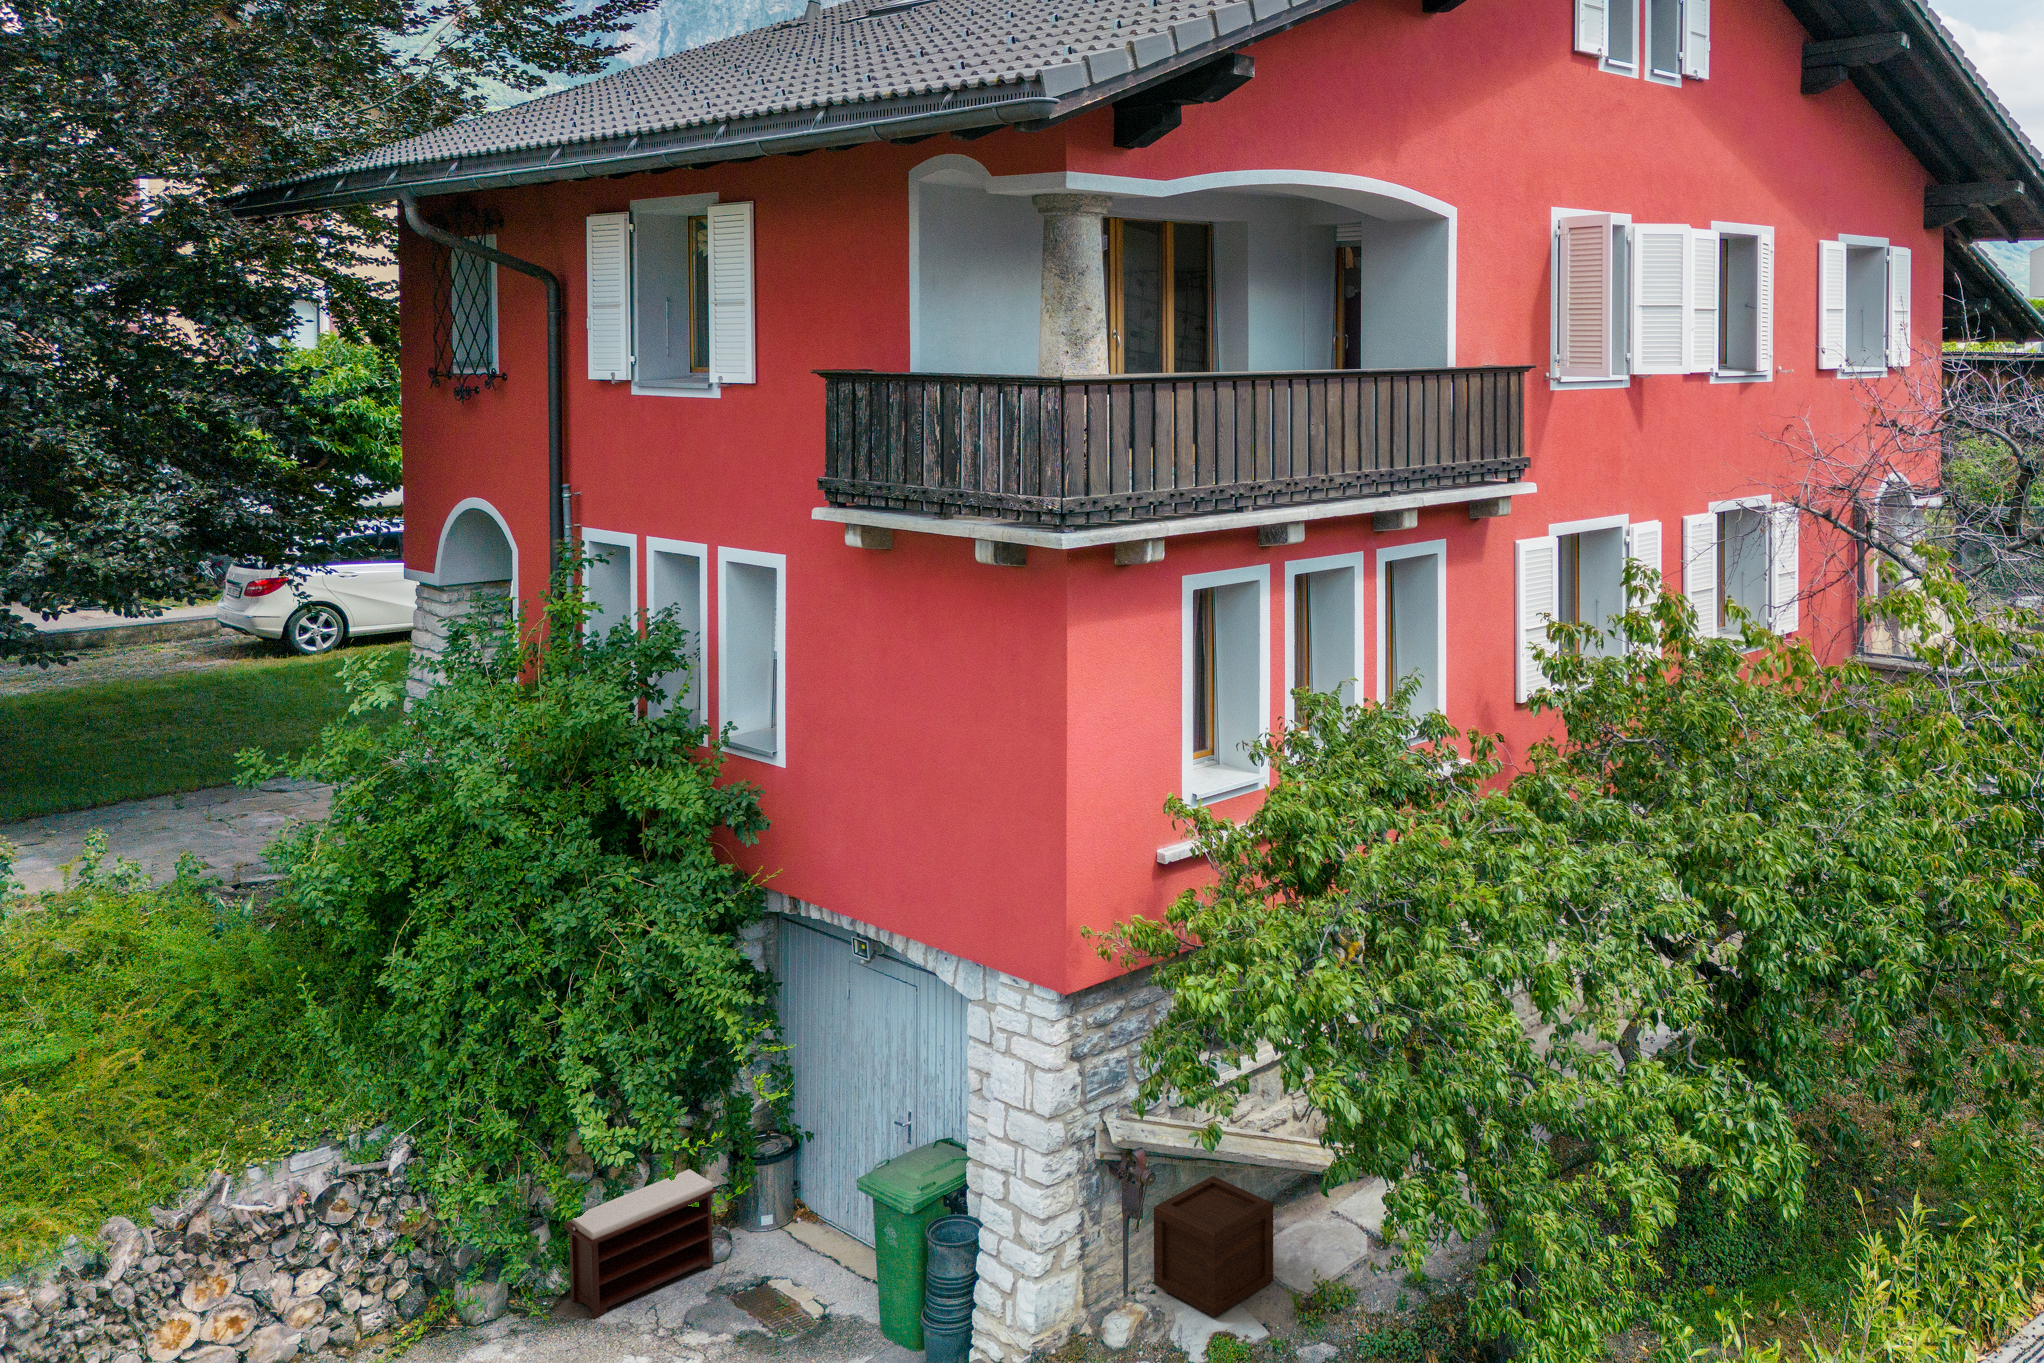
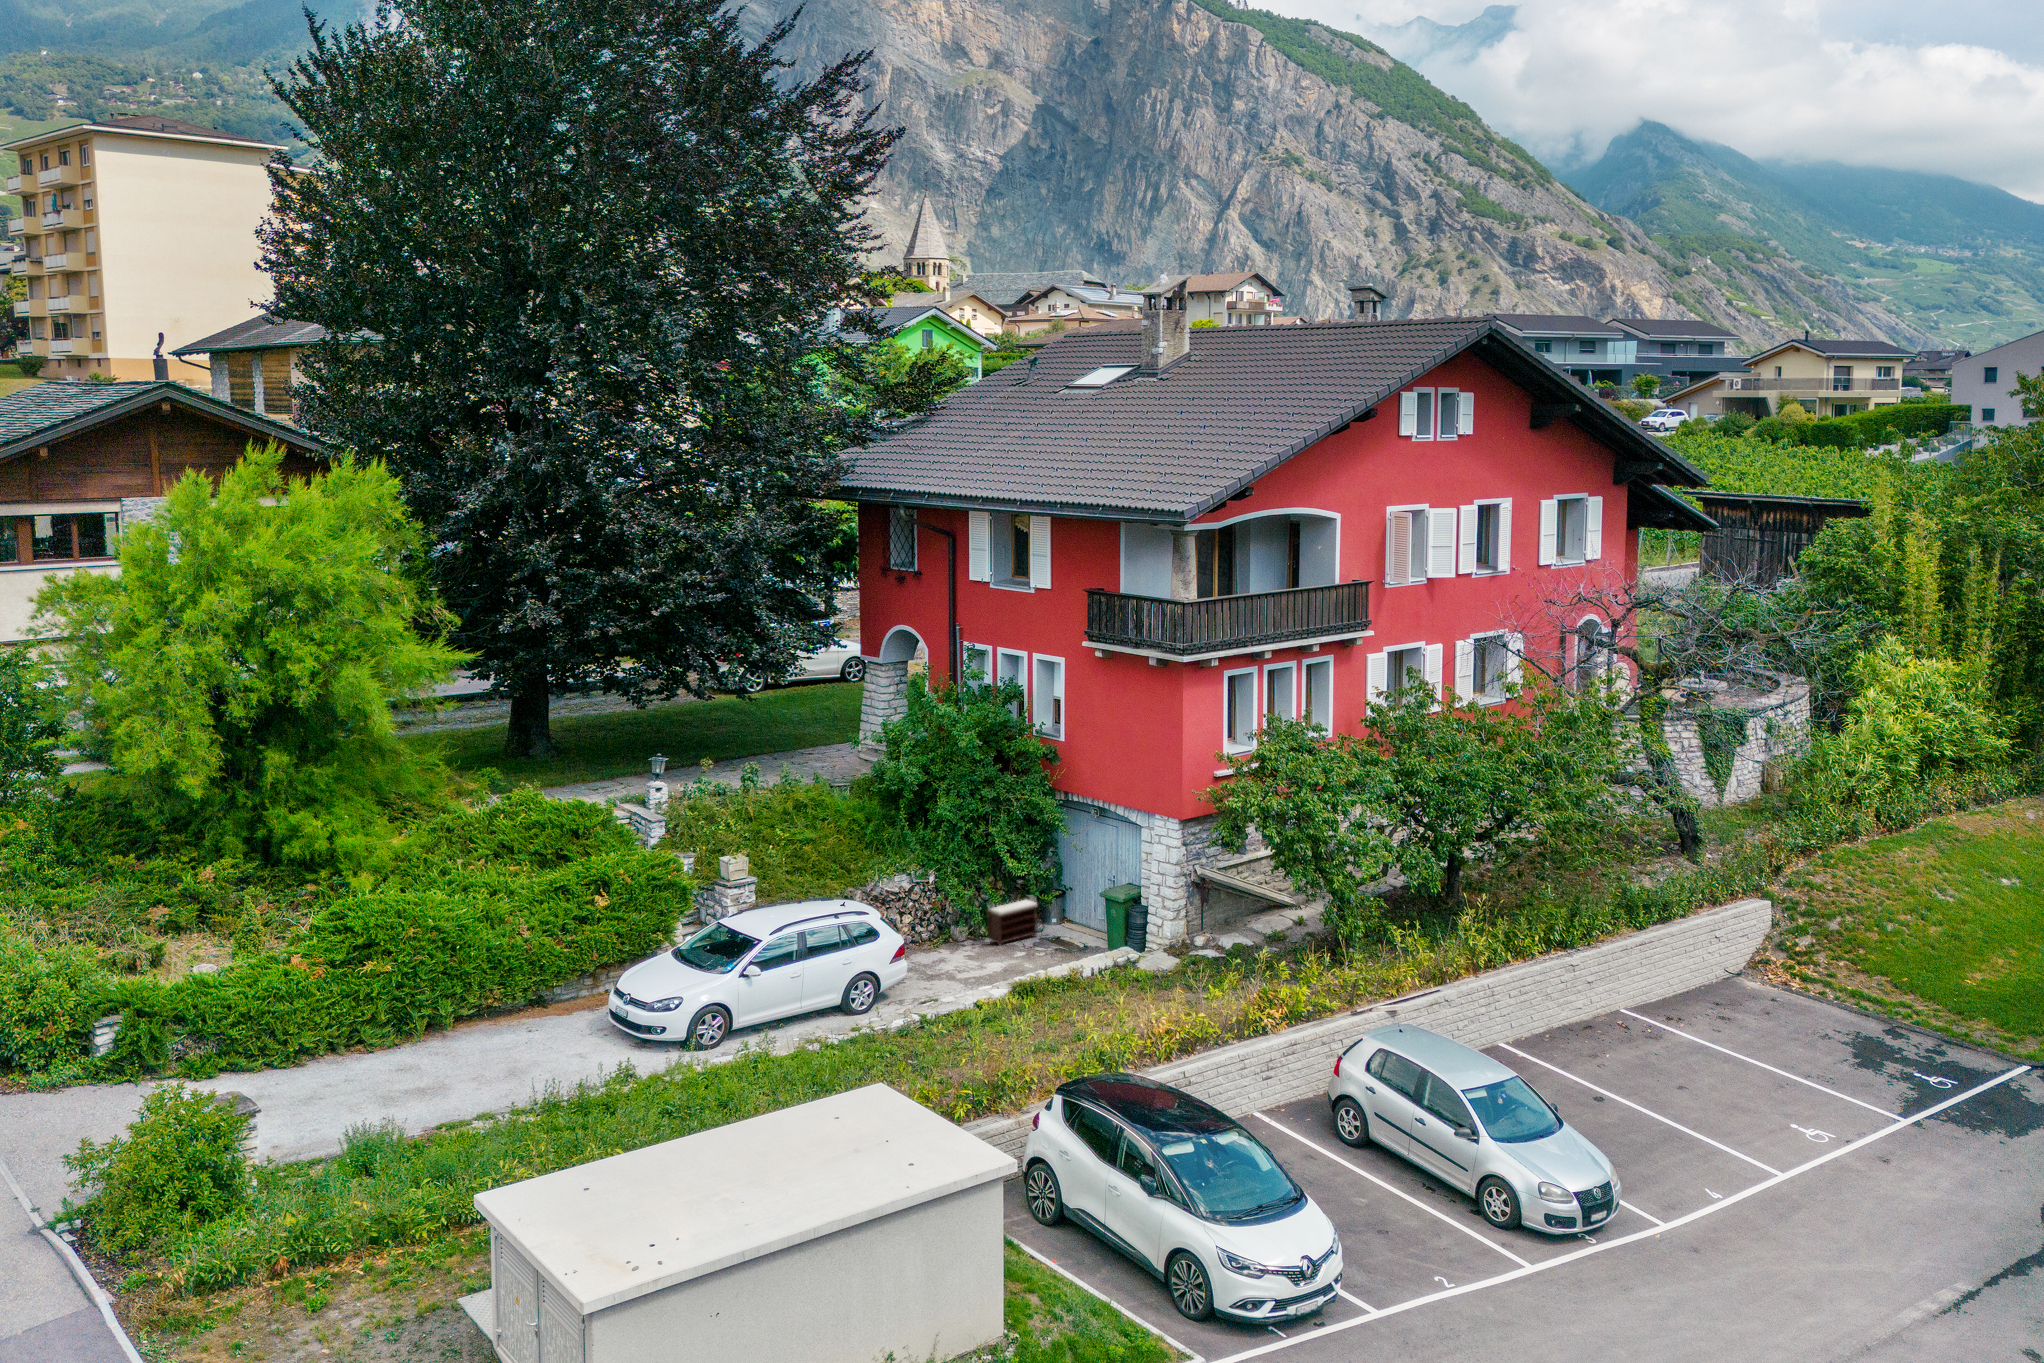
wooden crate: present [1154,1176,1273,1317] -> none [1210,905,1256,950]

